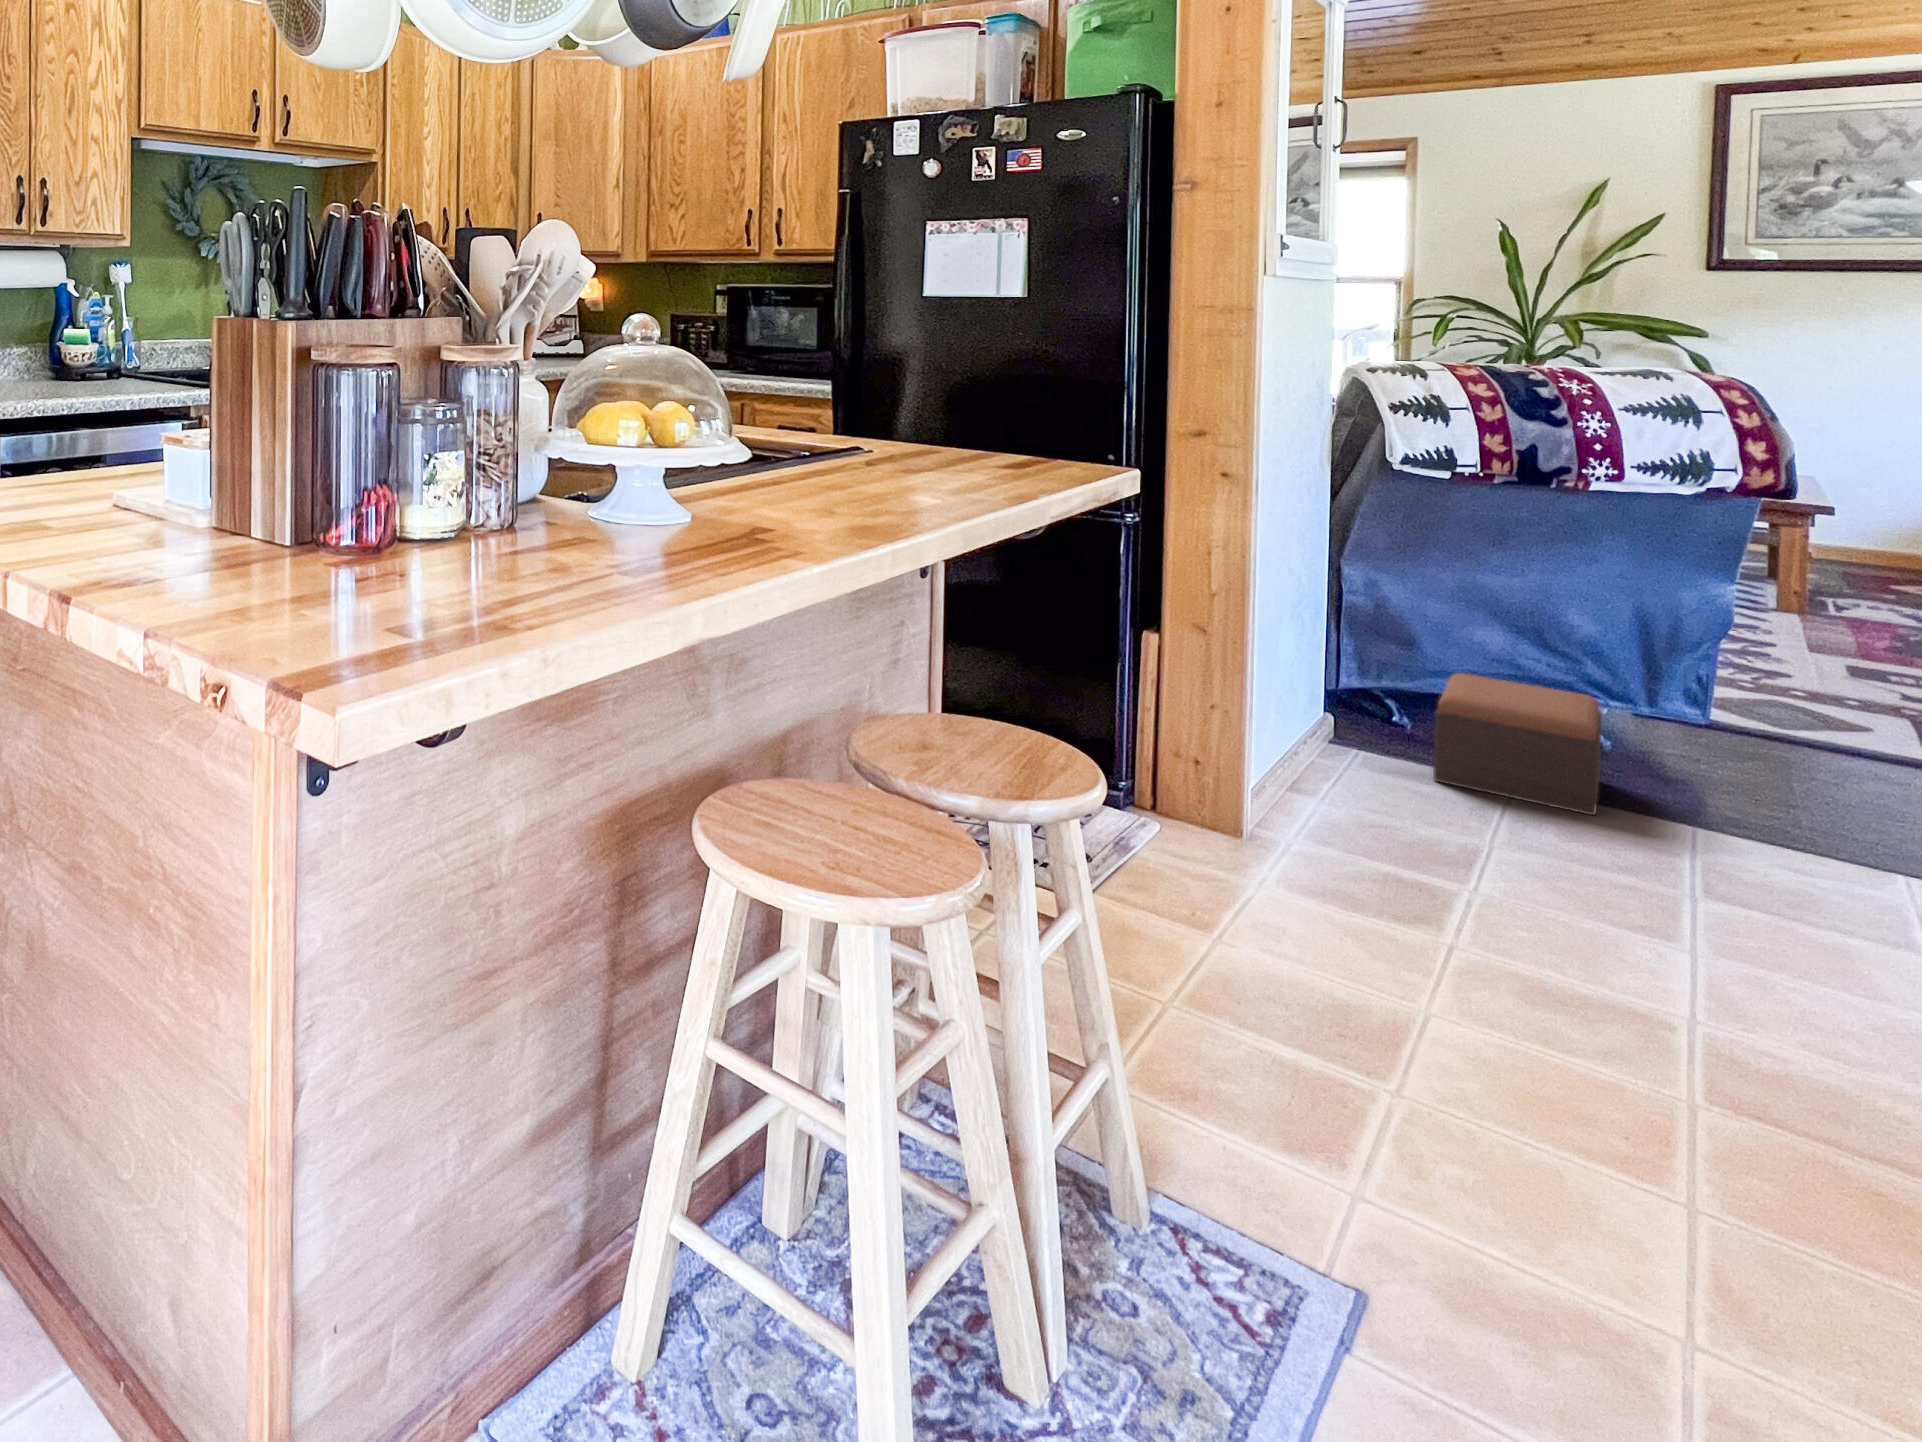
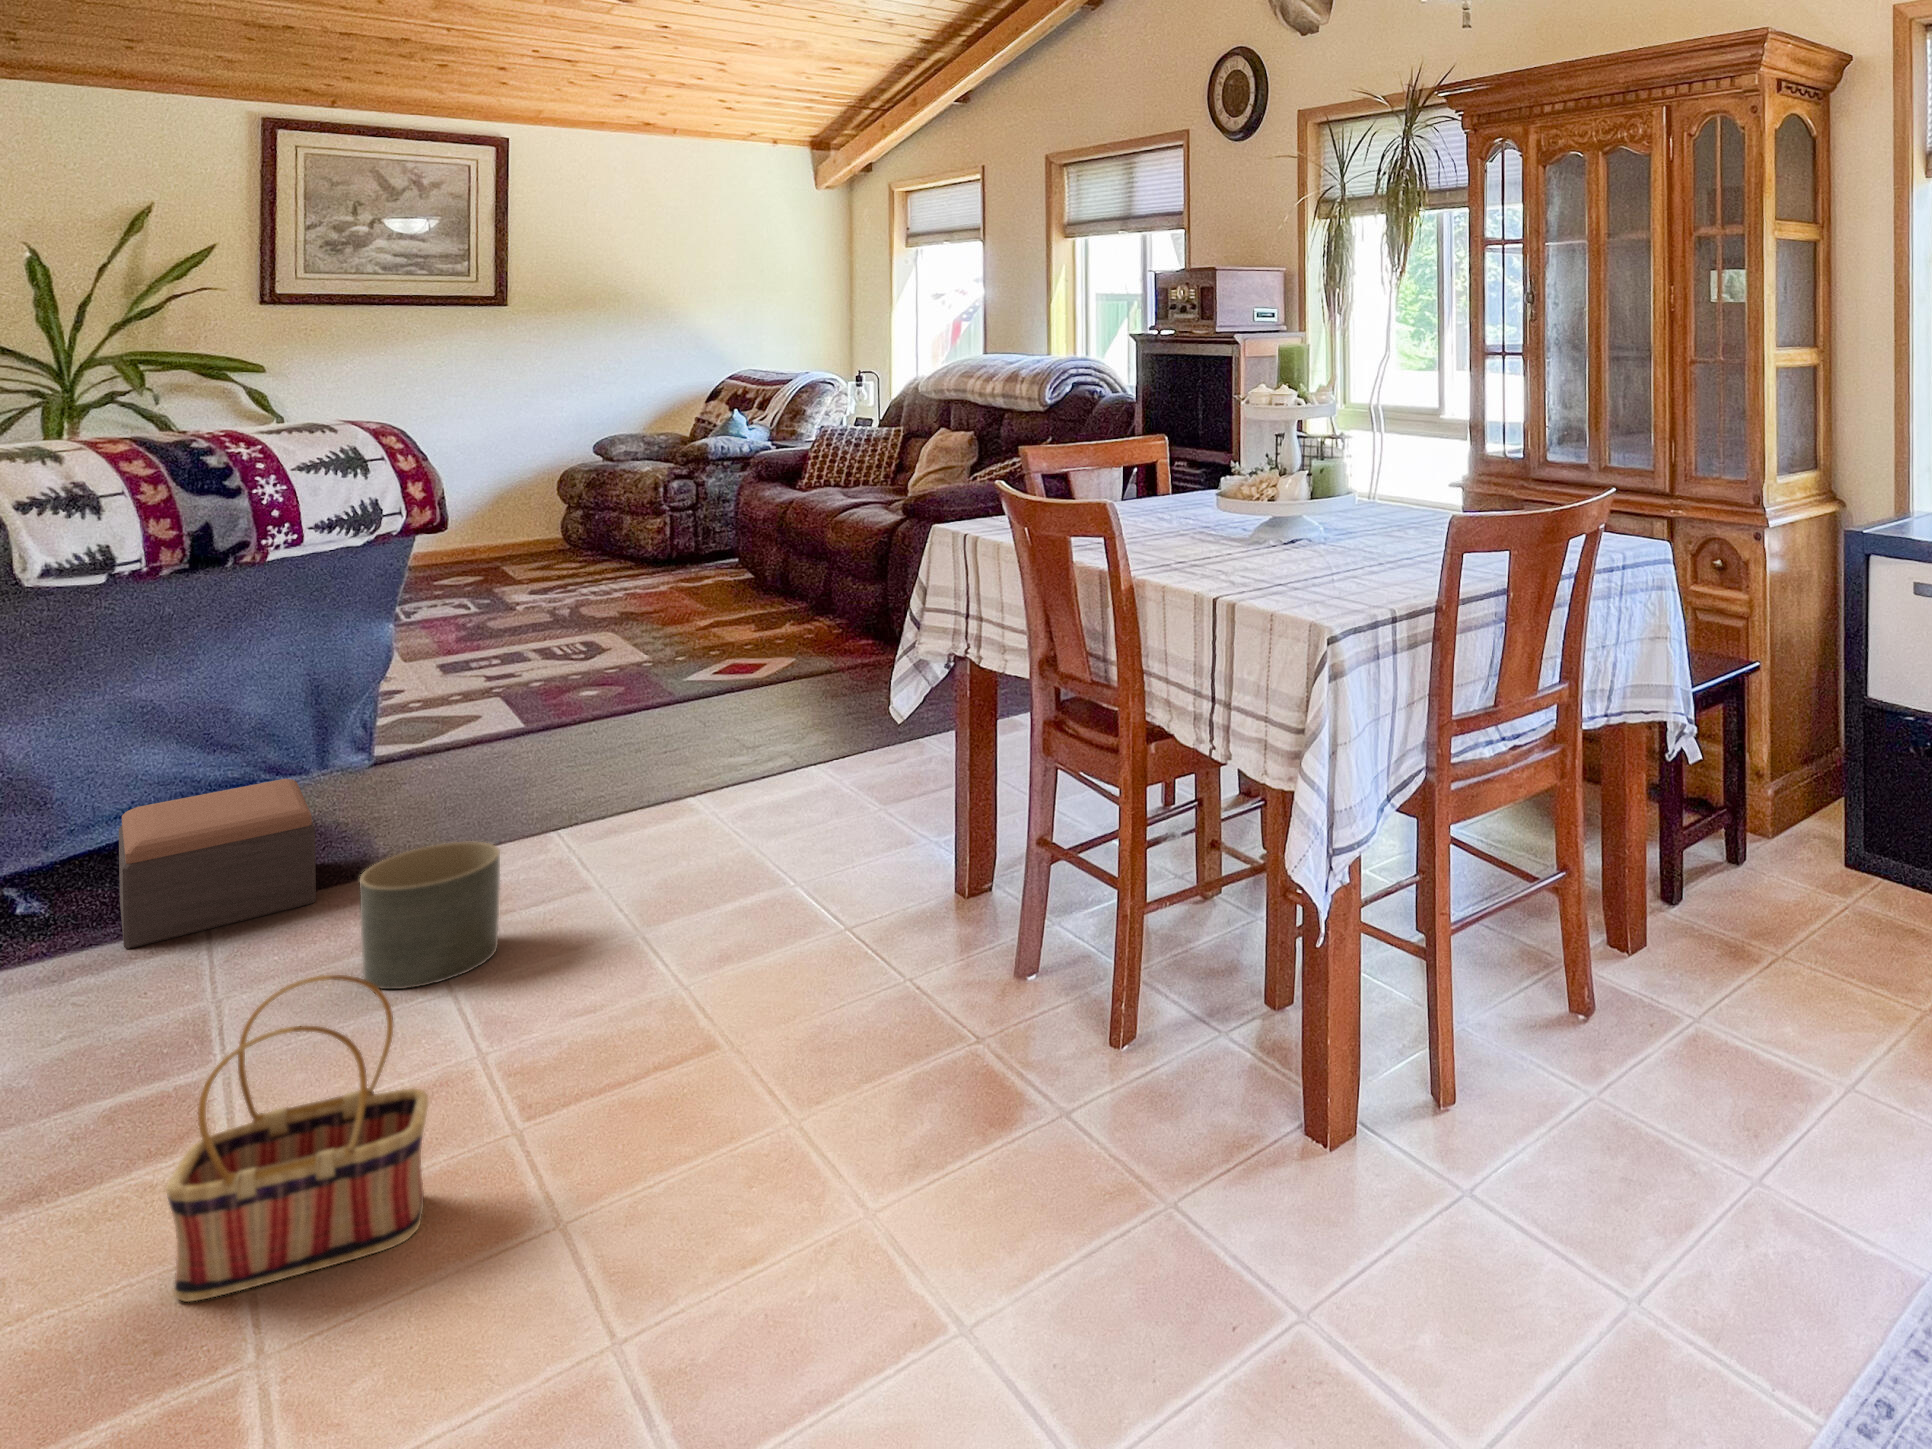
planter: none [1601,791,1760,943] -> present [360,842,500,989]
basket: none [1336,824,1560,1109] -> present [166,975,428,1302]

